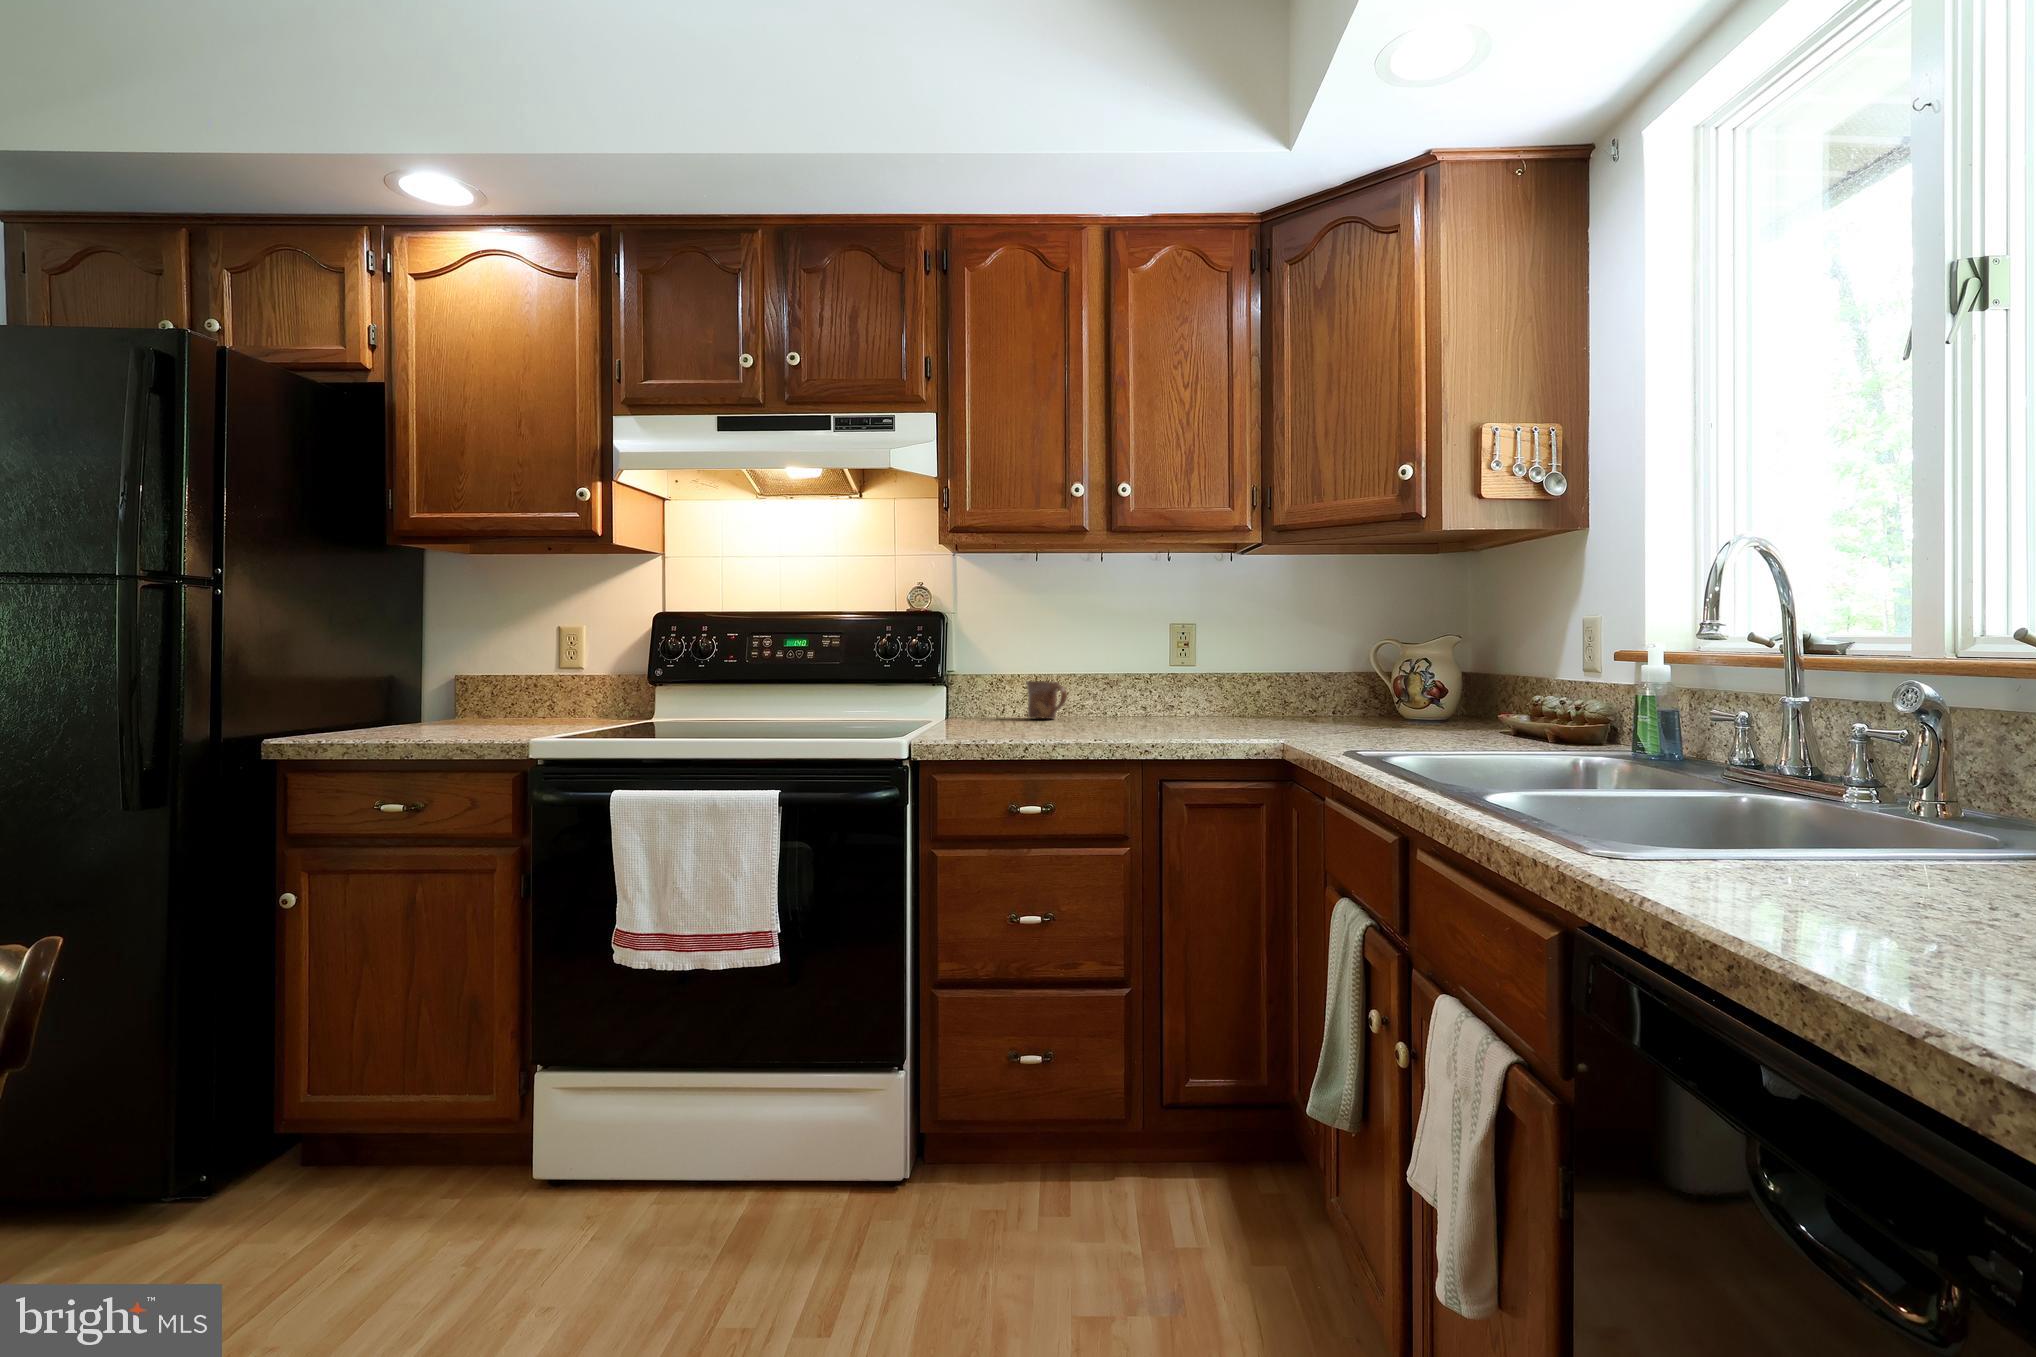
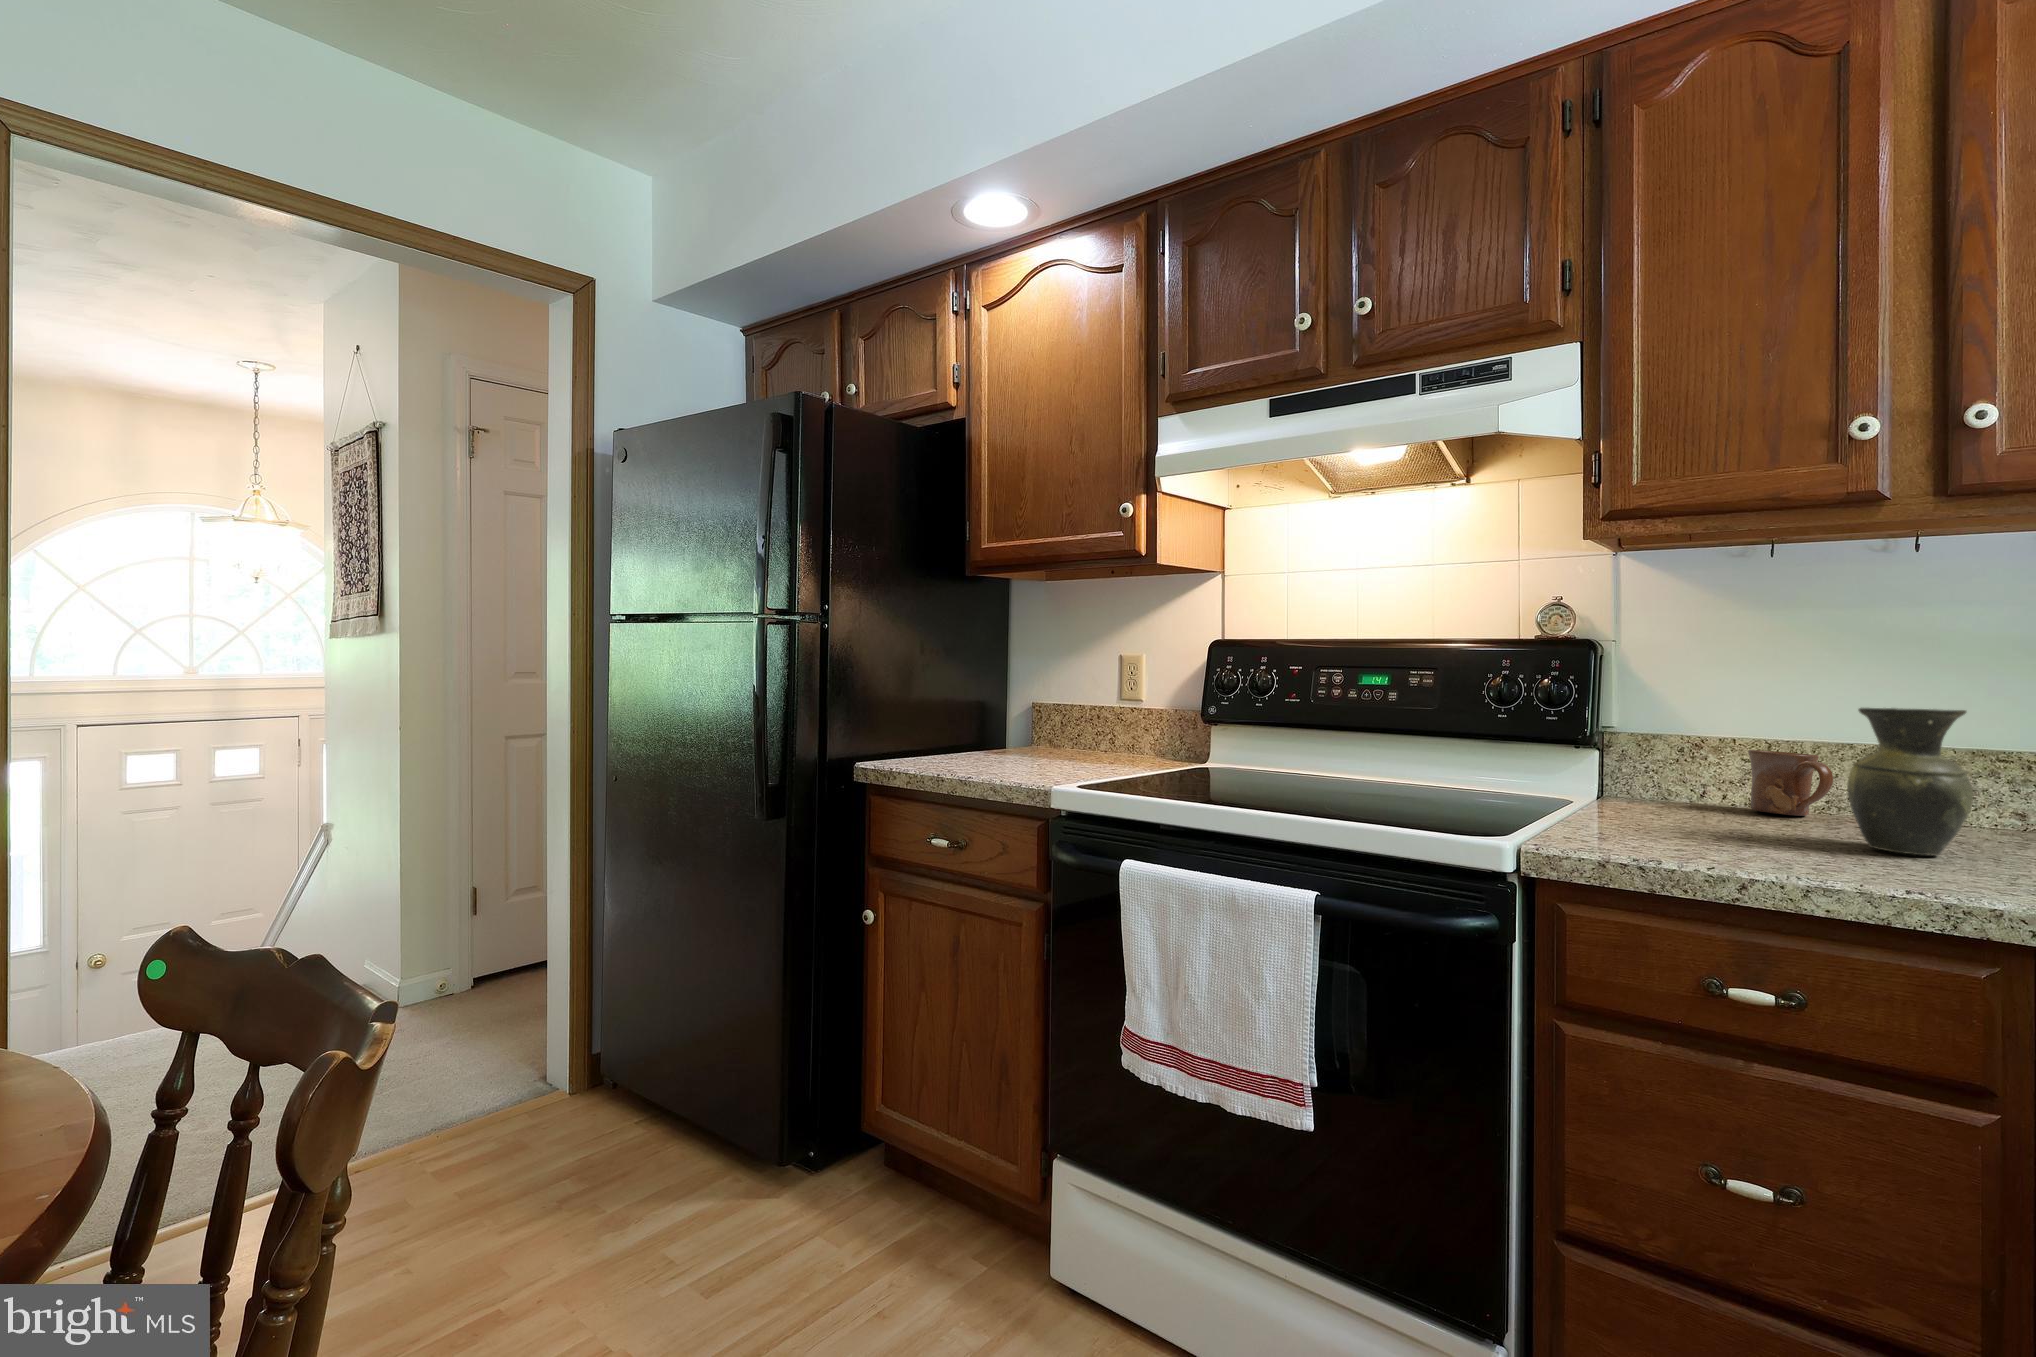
vase: none [1076,648,1127,728] -> present [1847,708,1973,856]

